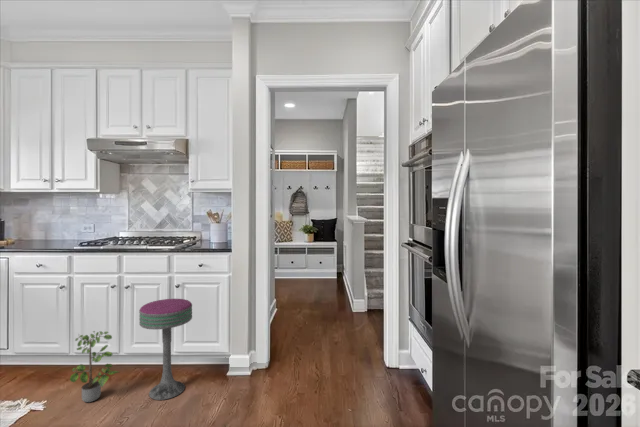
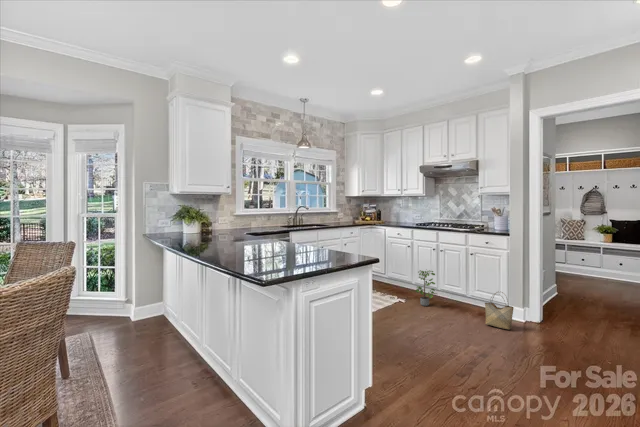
bar stool: present [139,299,192,400] -> none [450,259,481,315]
woven basket: none [199,348,242,411] -> present [485,292,514,329]

